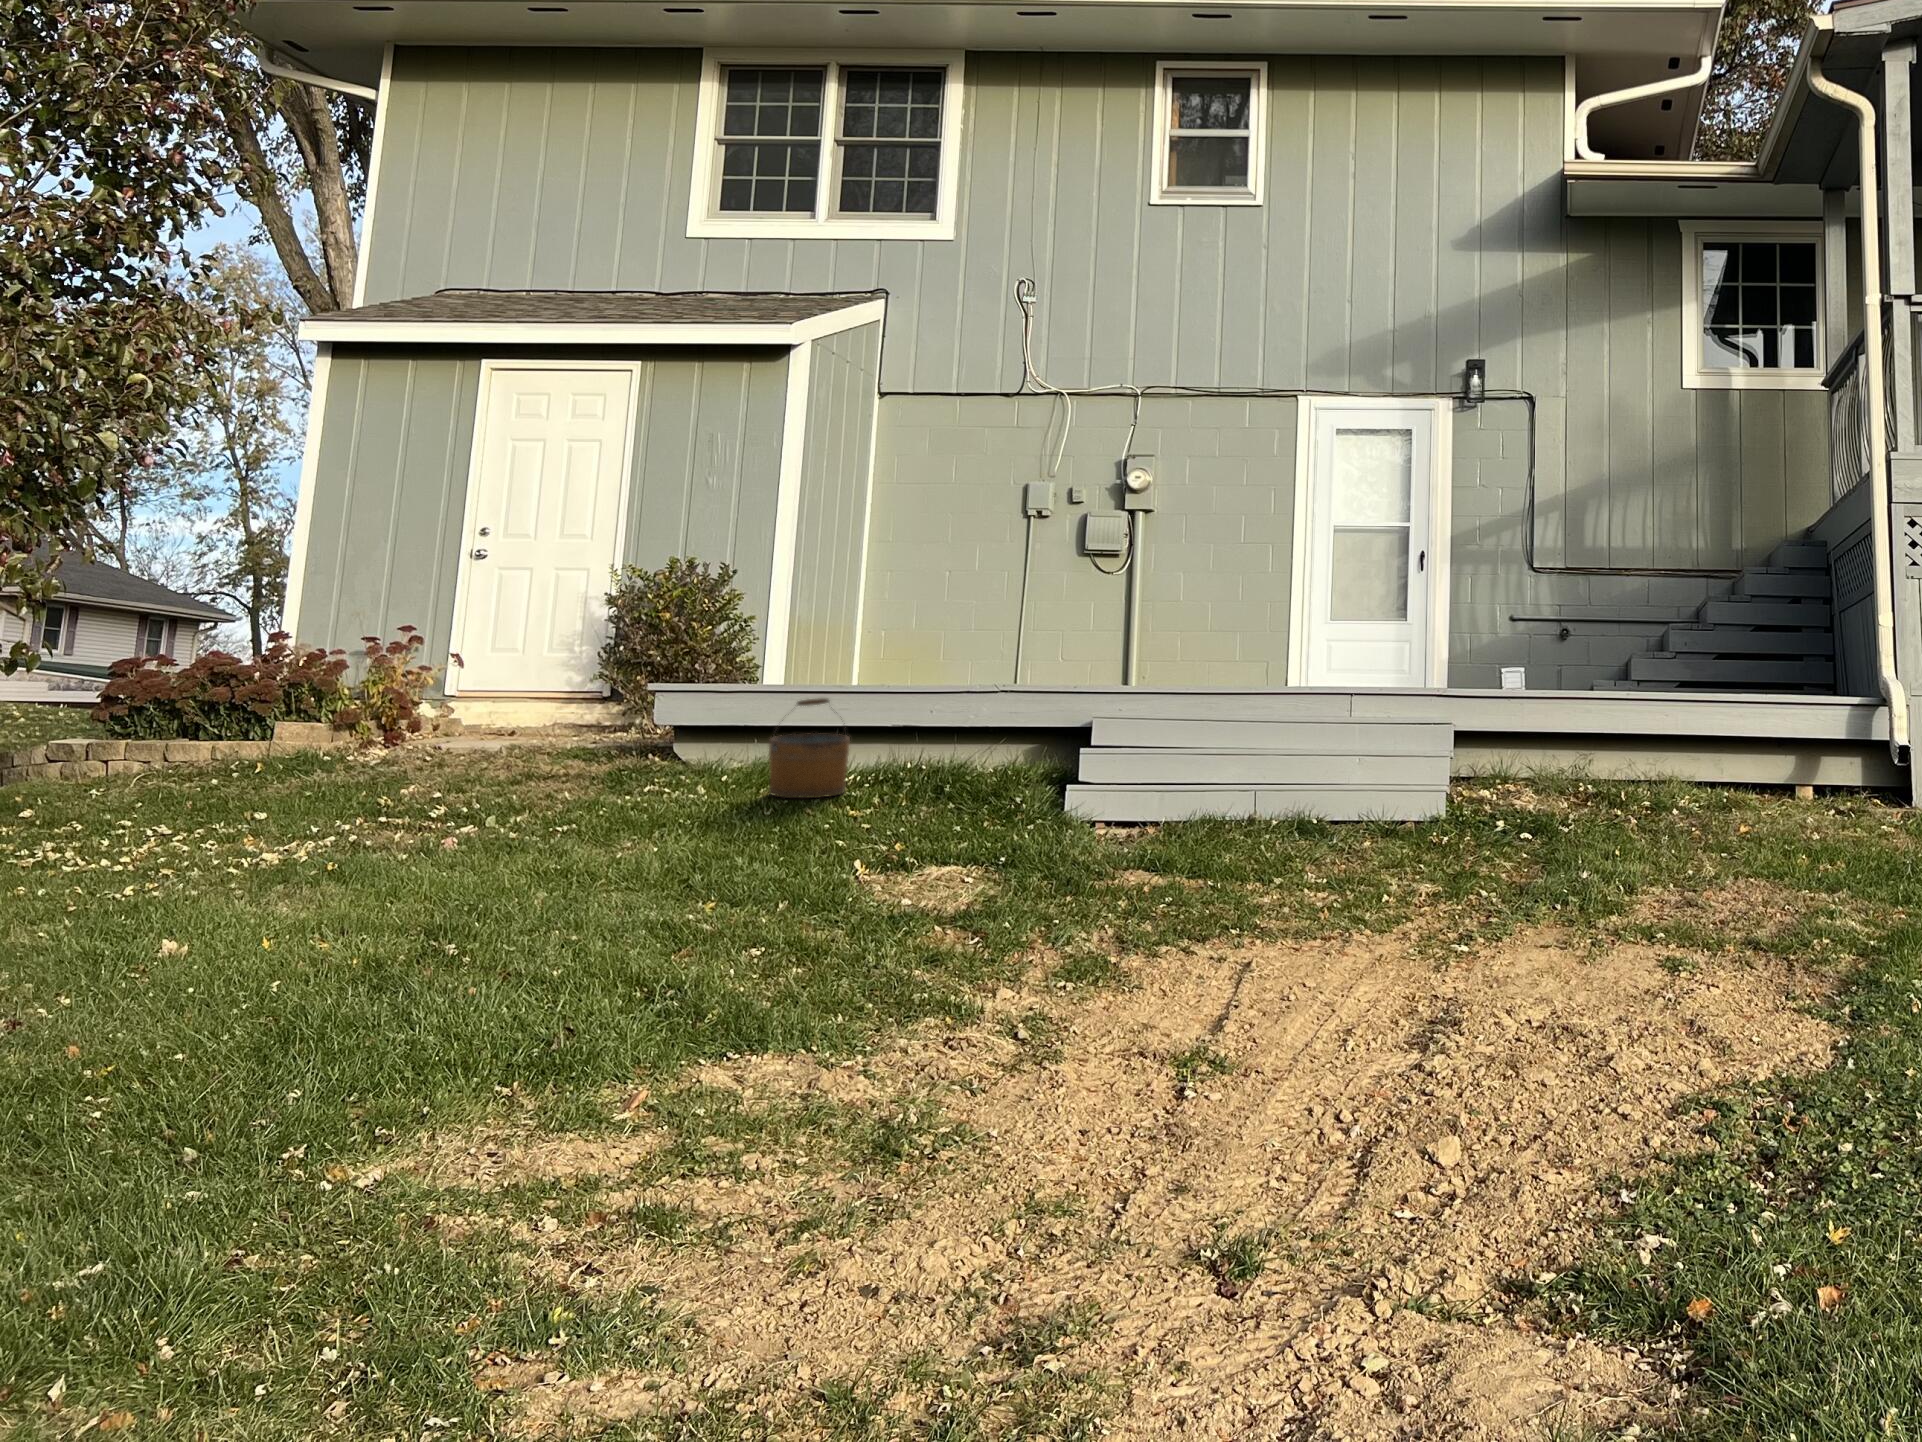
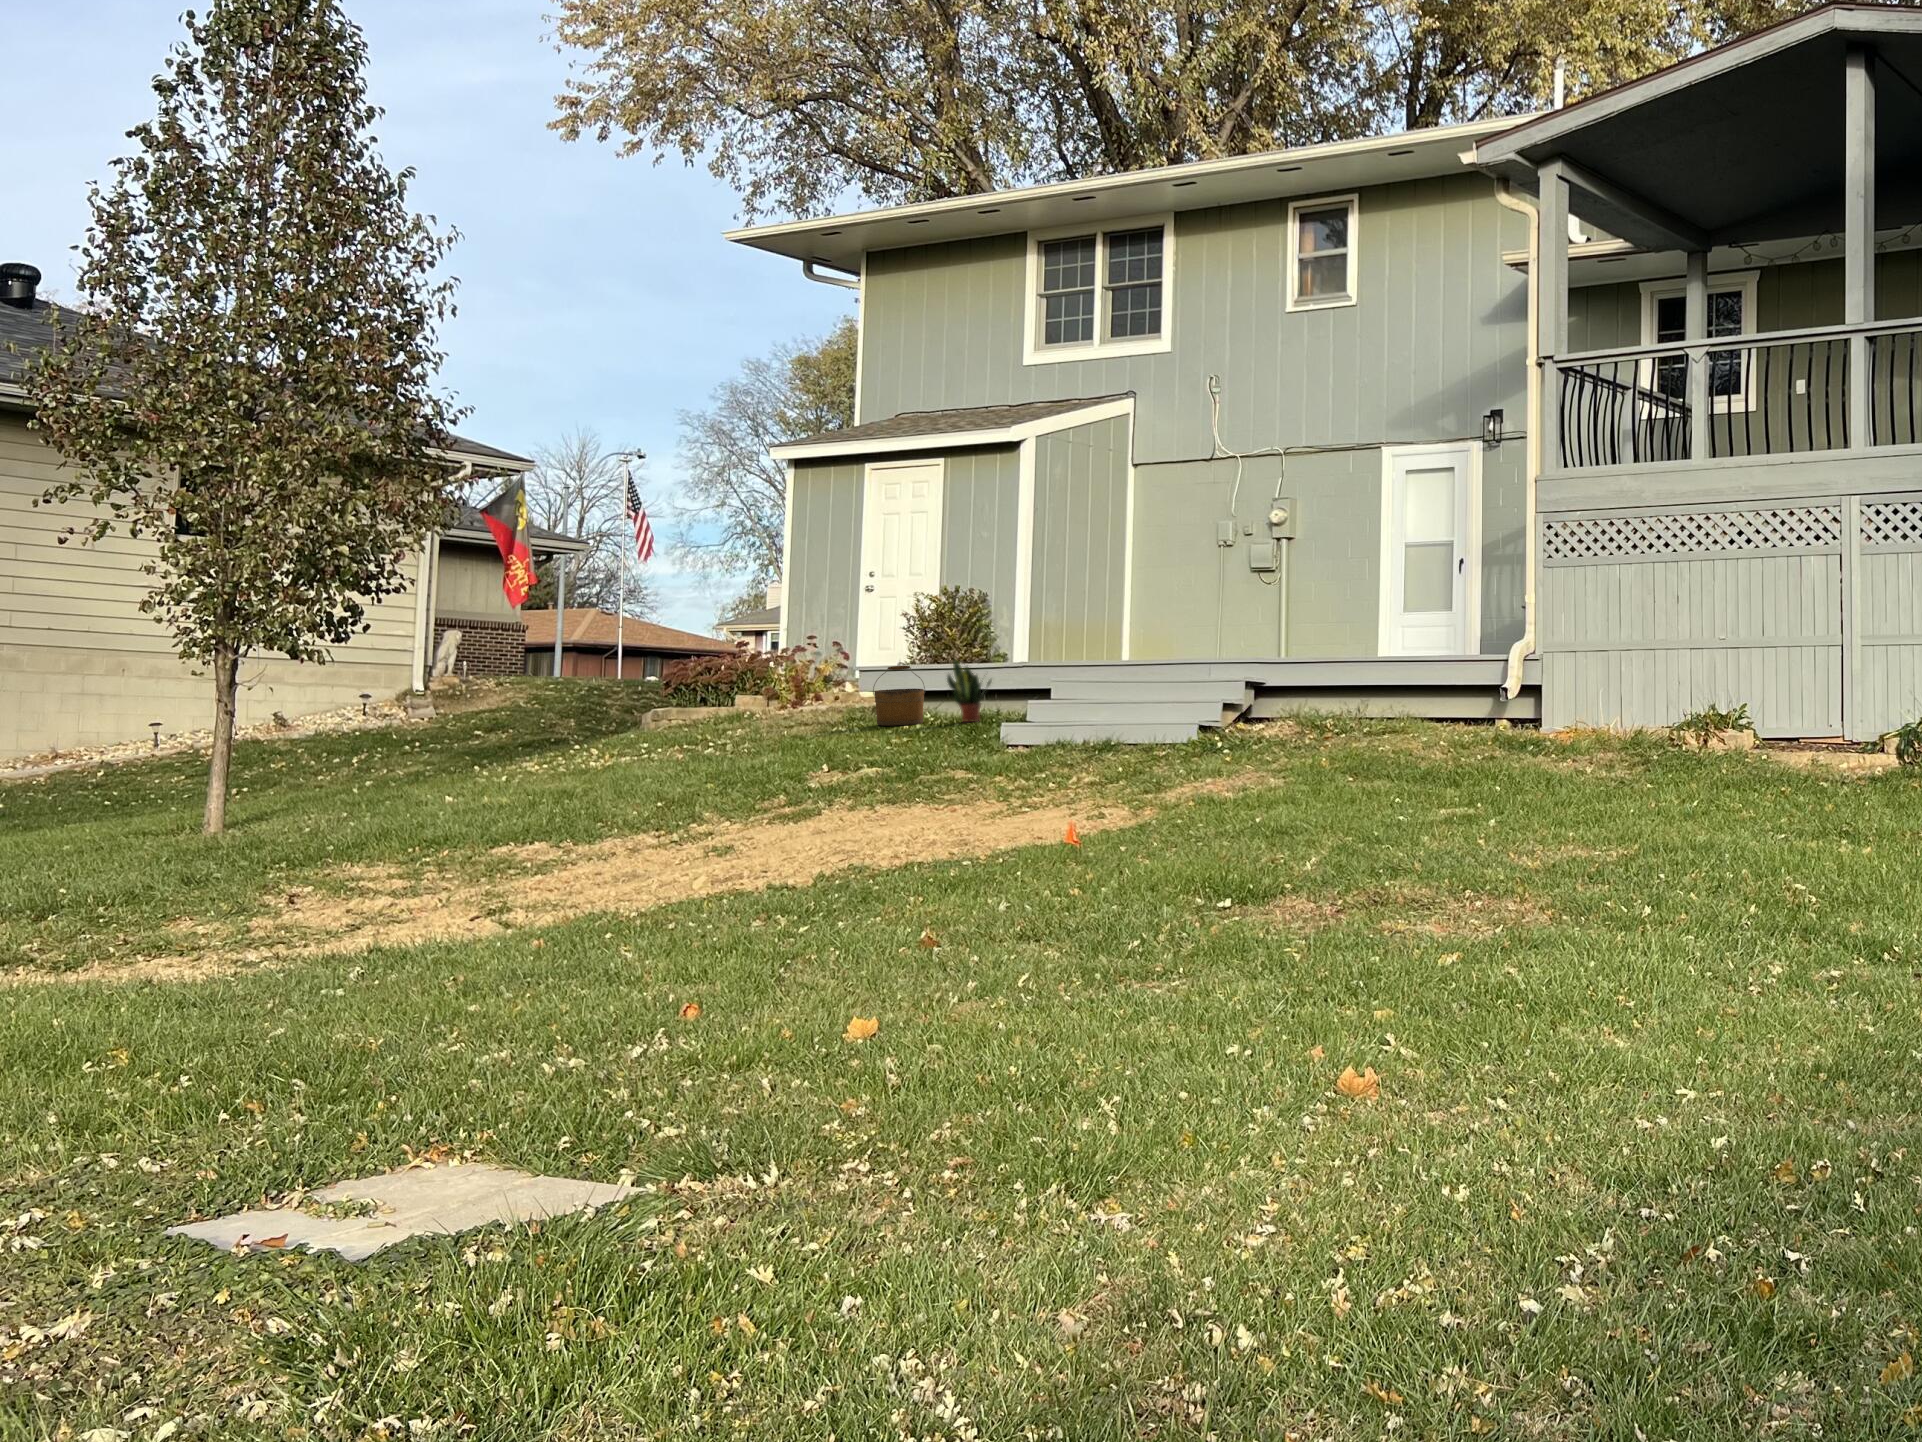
potted plant: none [899,684,966,789] -> present [947,659,991,722]

